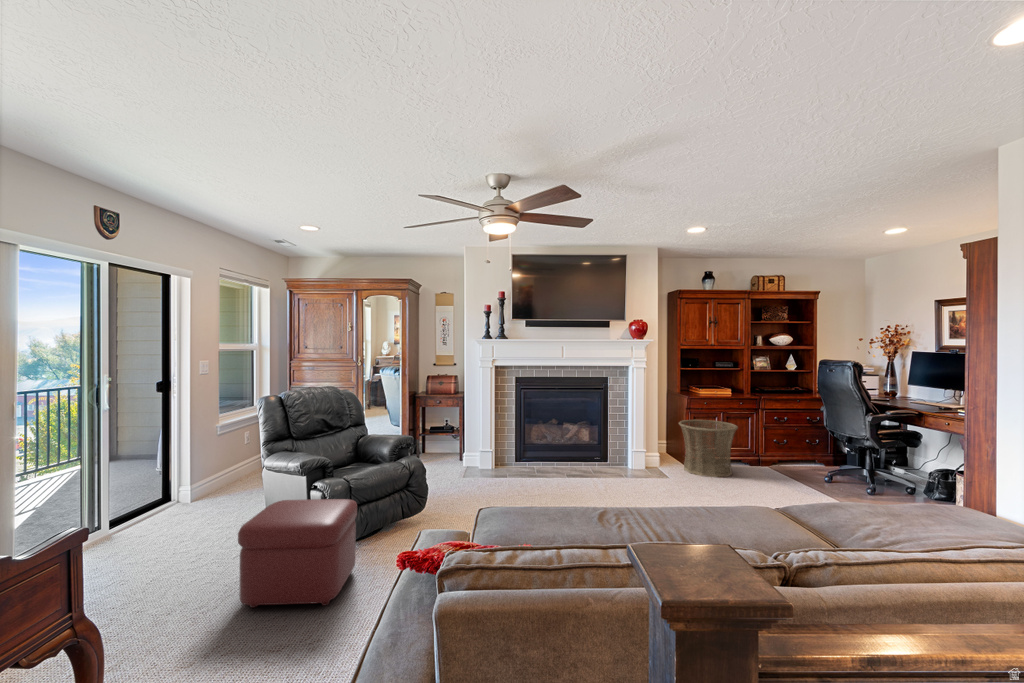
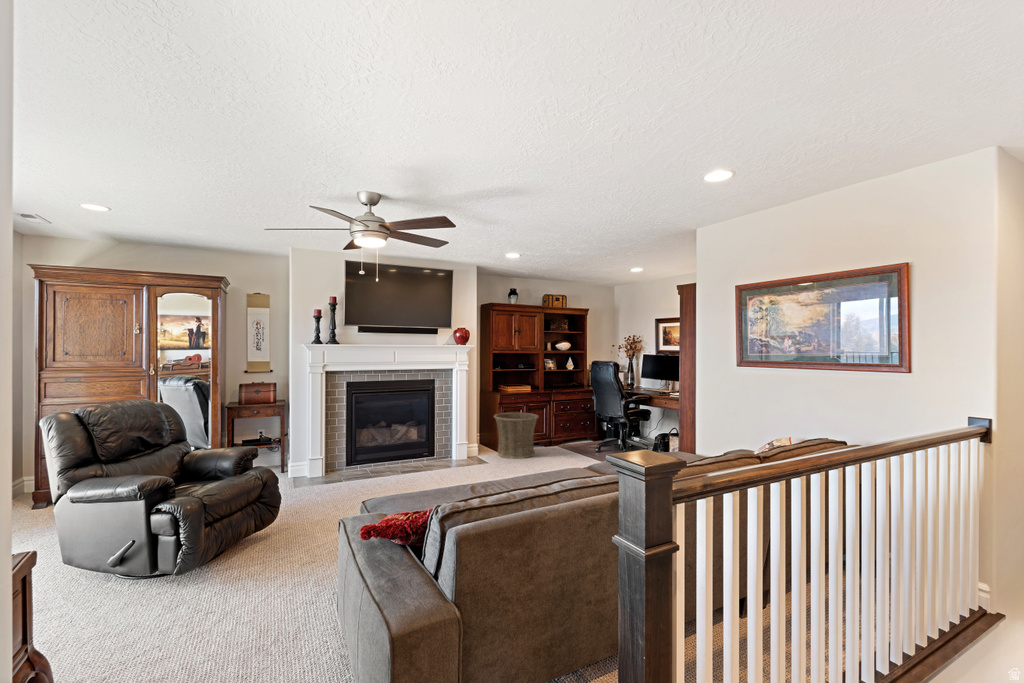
ottoman: present [238,499,357,608] -> none [87,516,225,653]

